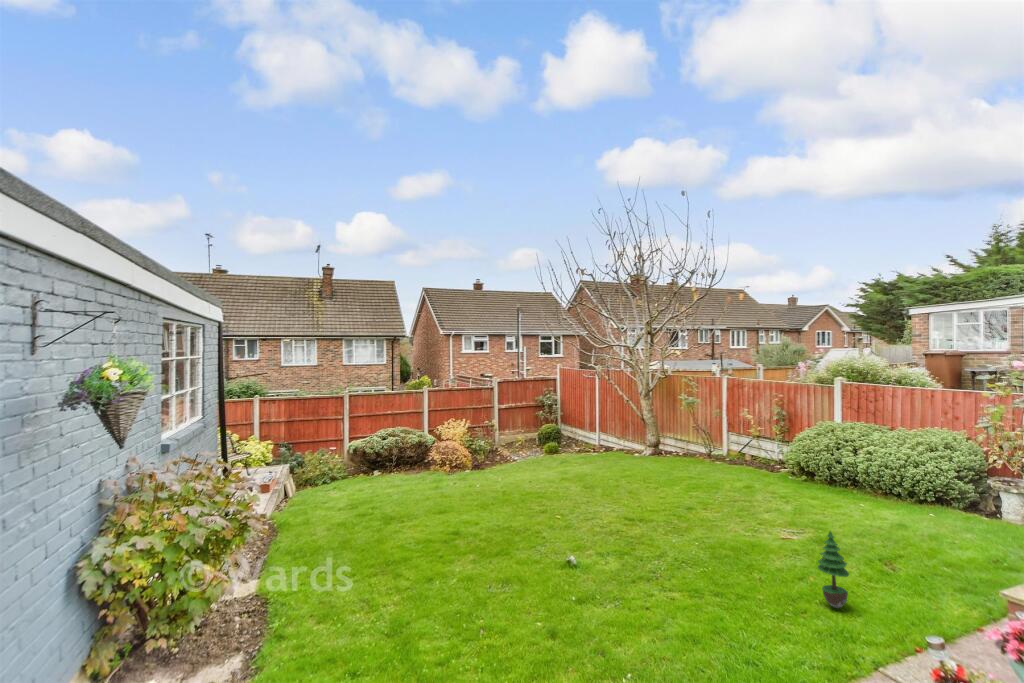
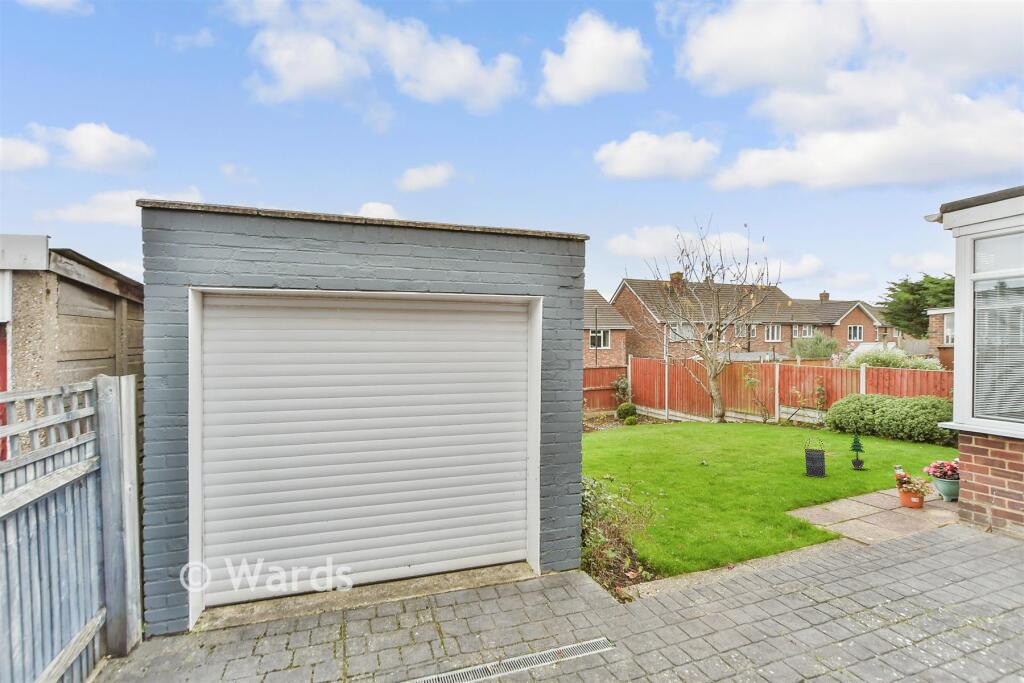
basket: none [724,552,769,643] -> present [805,439,826,477]

